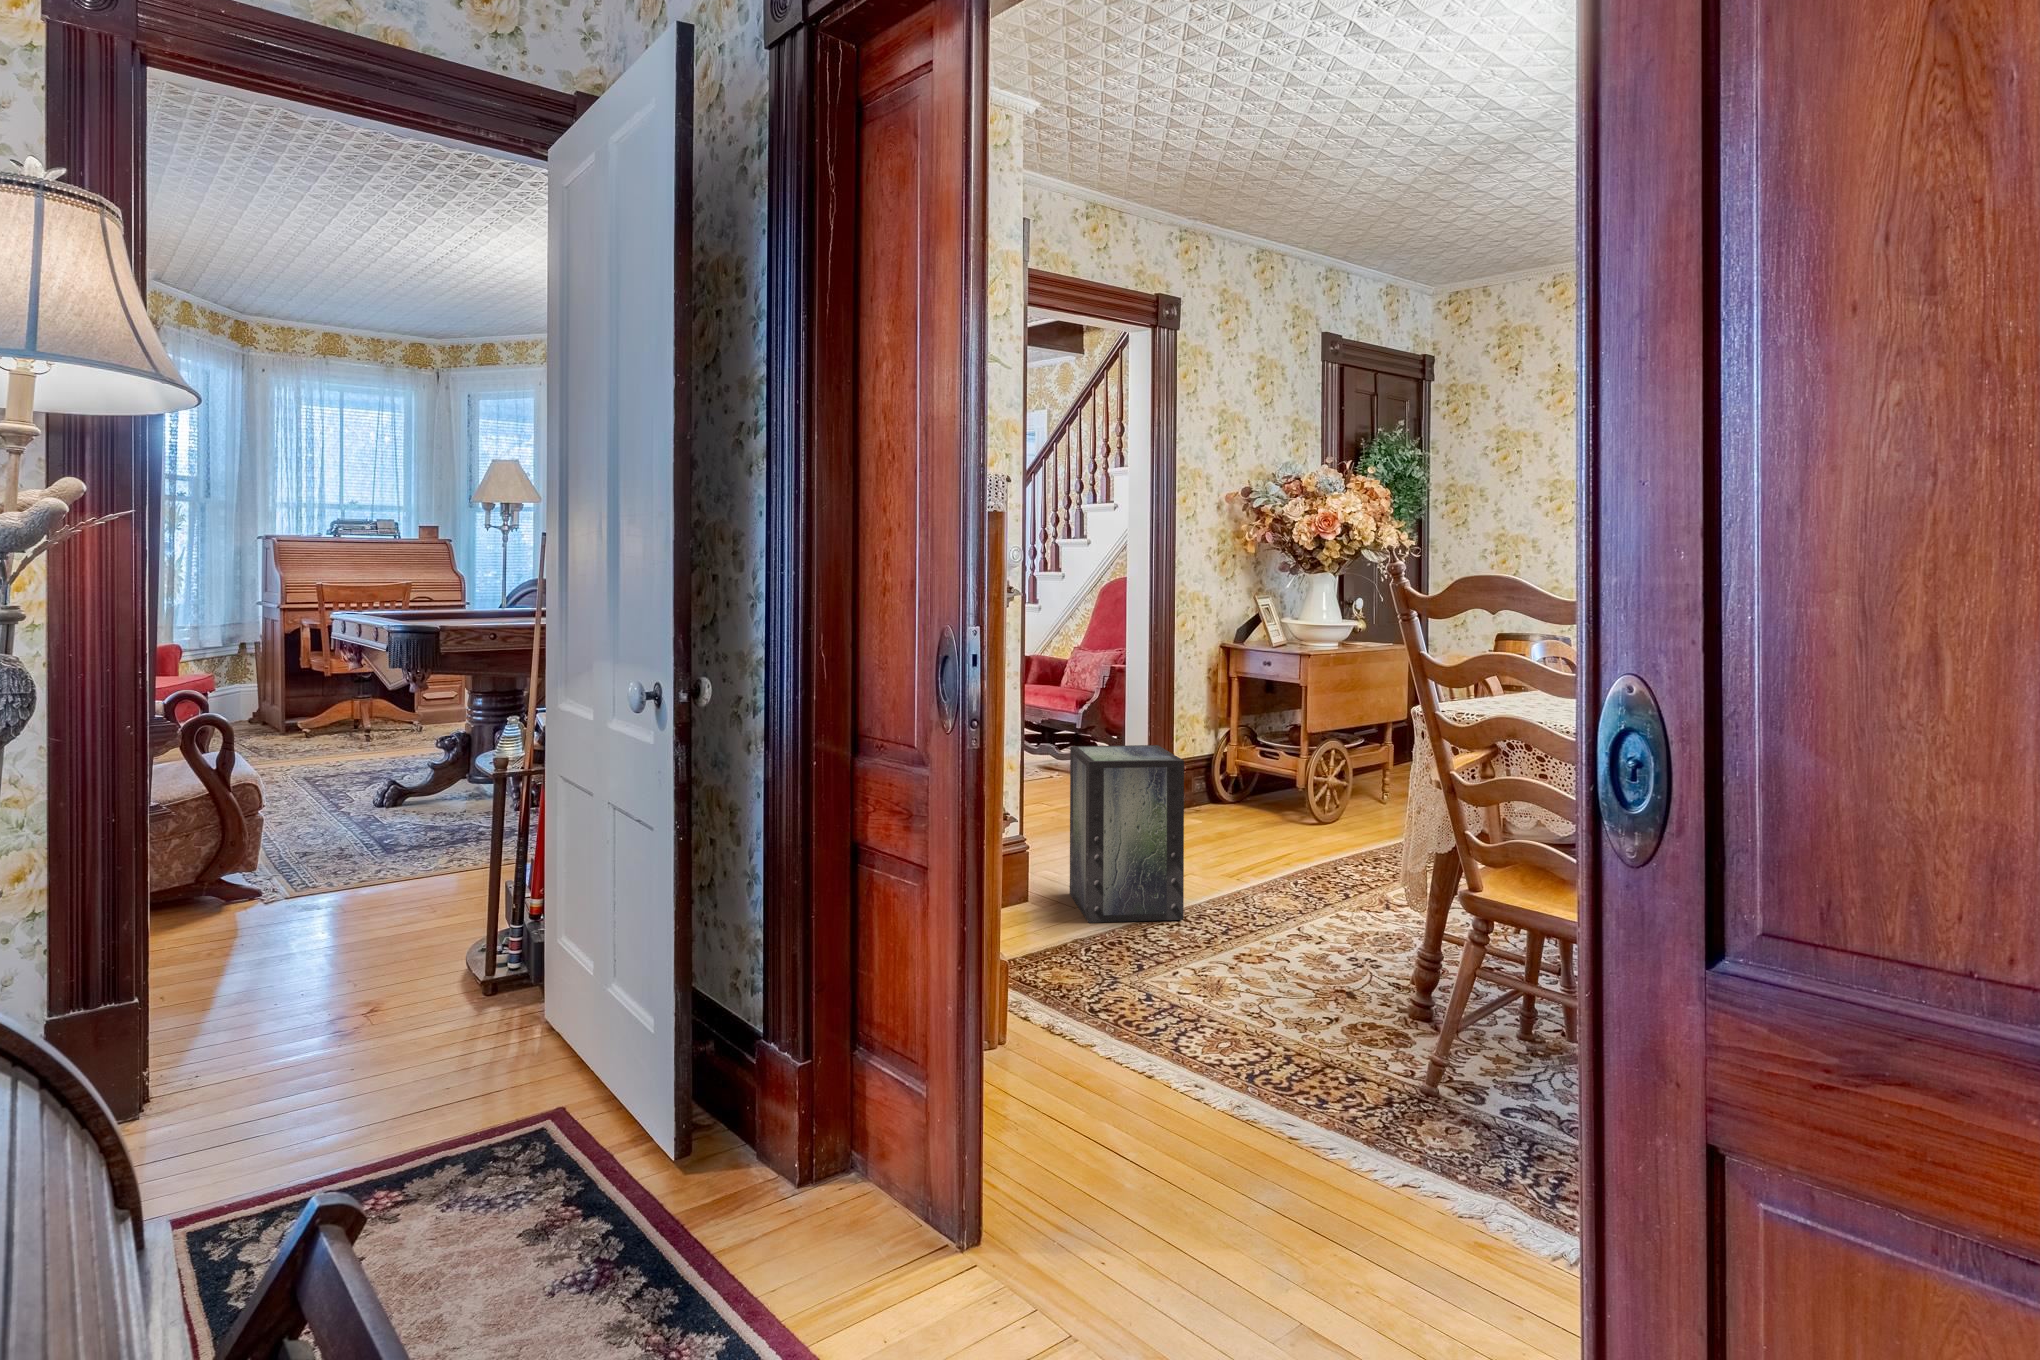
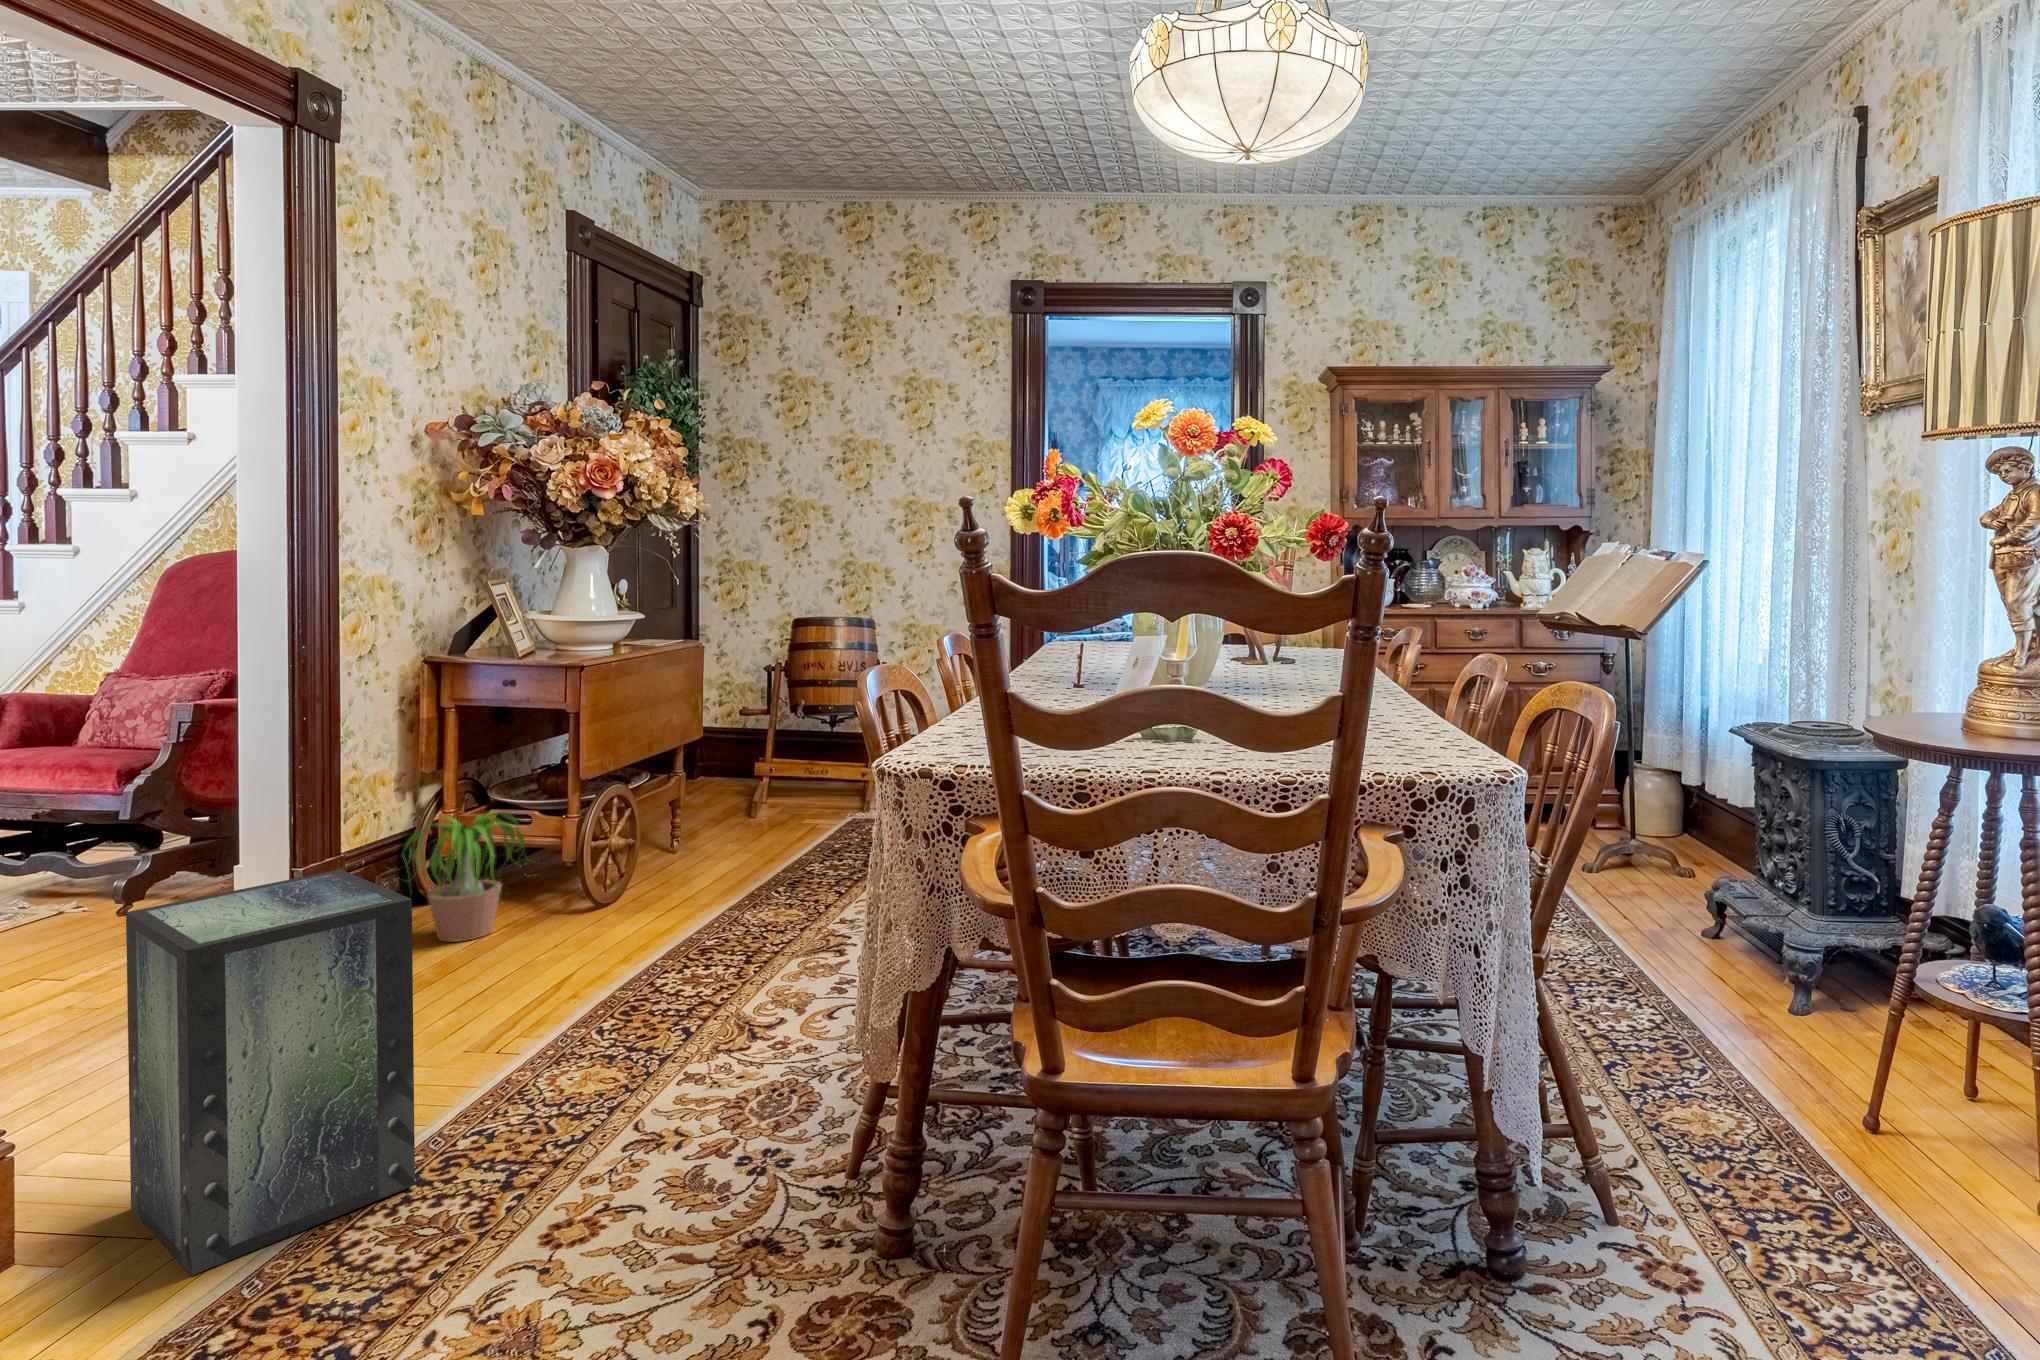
potted plant: none [1196,743,1283,825] -> present [403,811,525,942]

